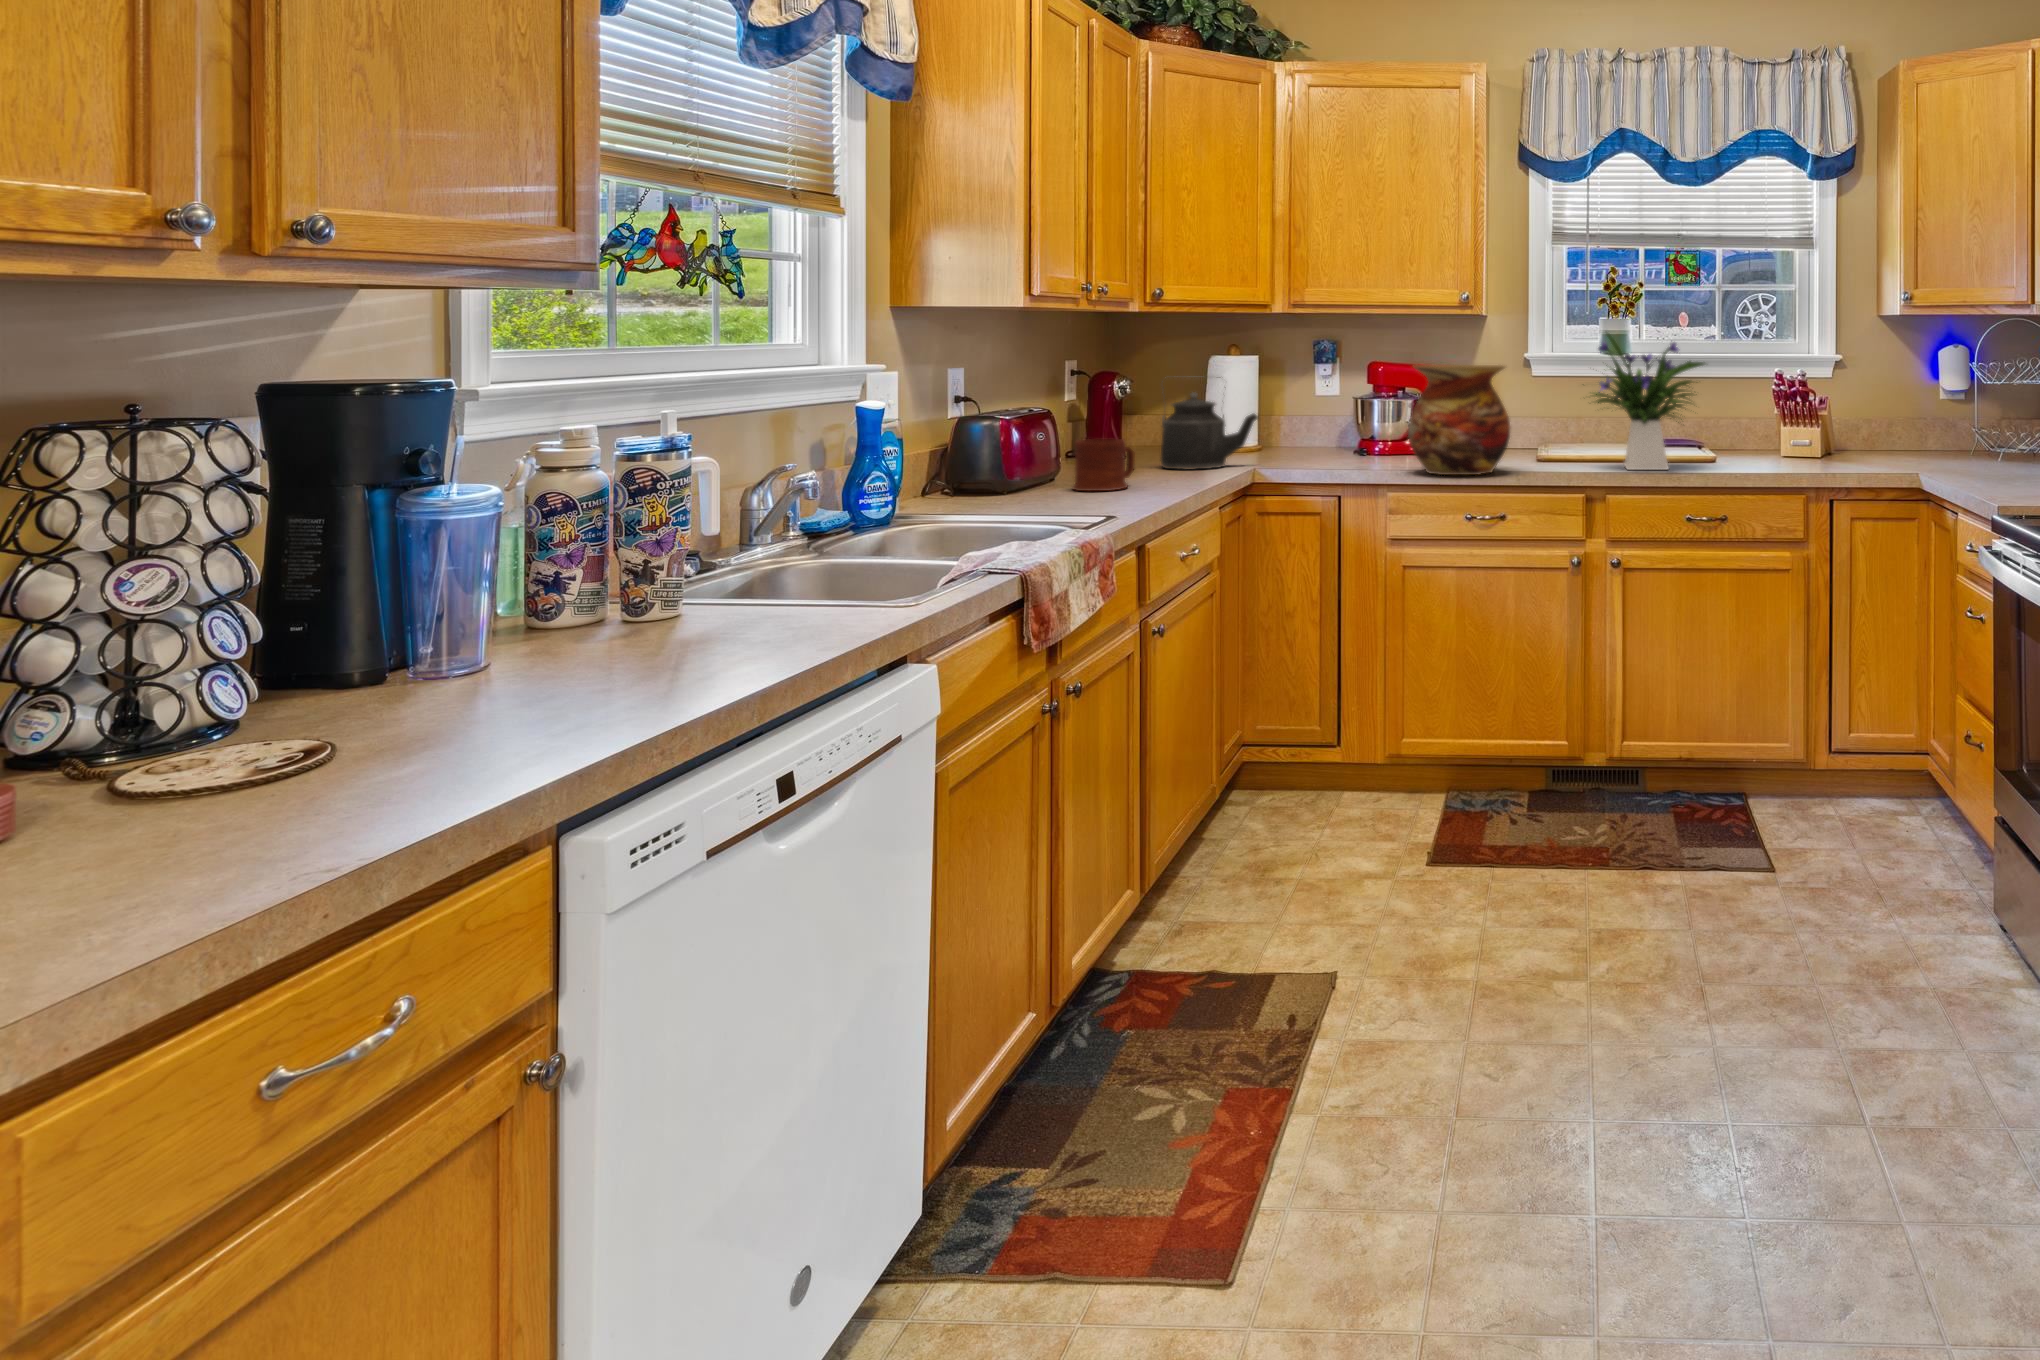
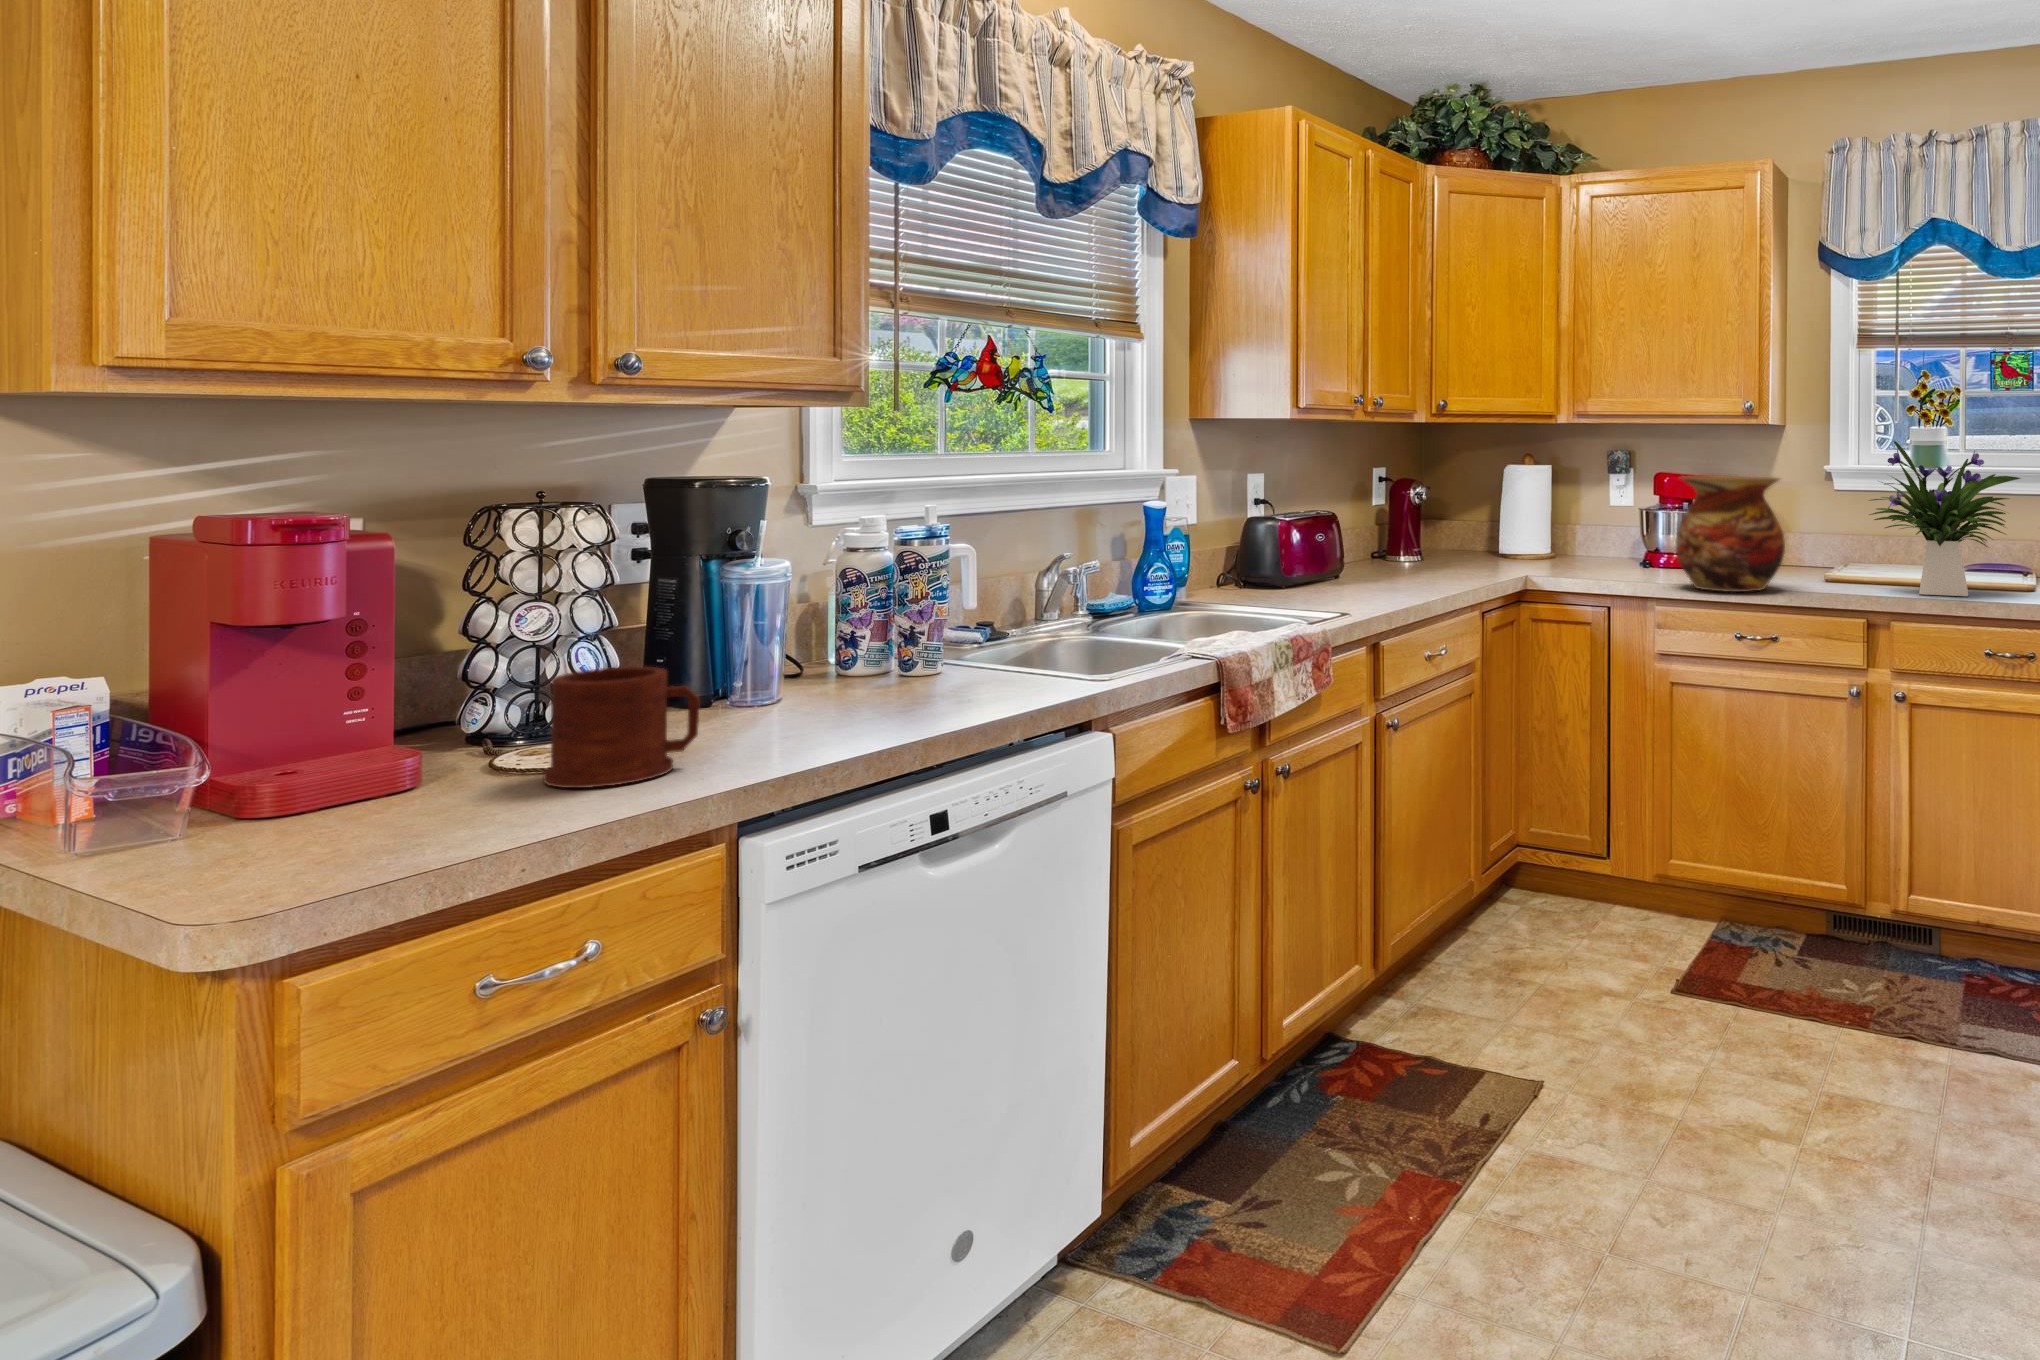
kettle: present [1160,376,1258,470] -> none [1446,485,1539,575]
mug: present [1073,439,1135,491] -> present [543,667,700,788]

